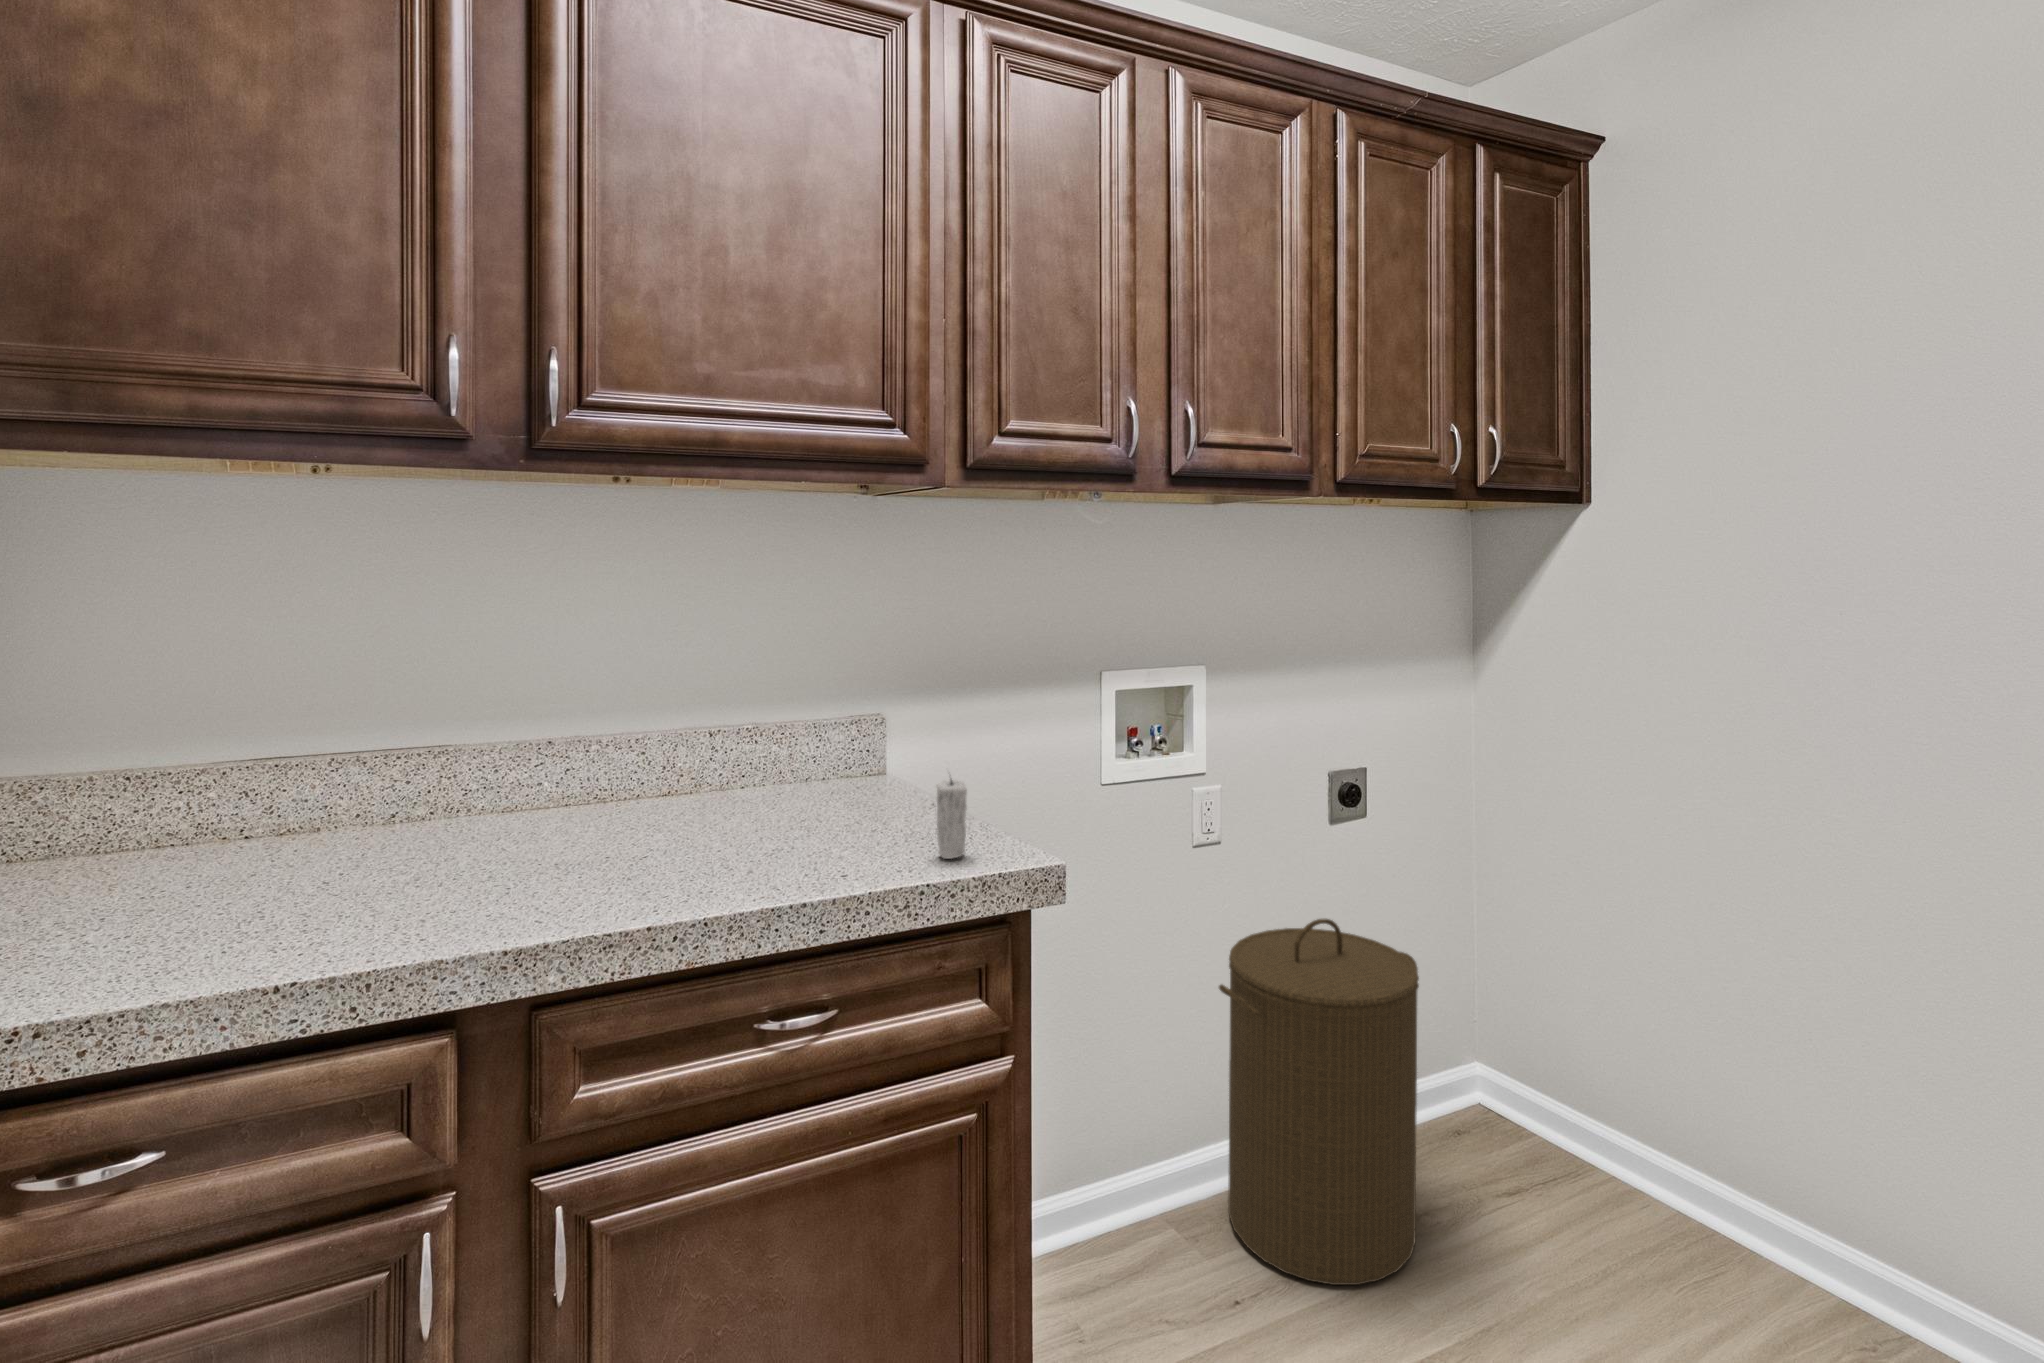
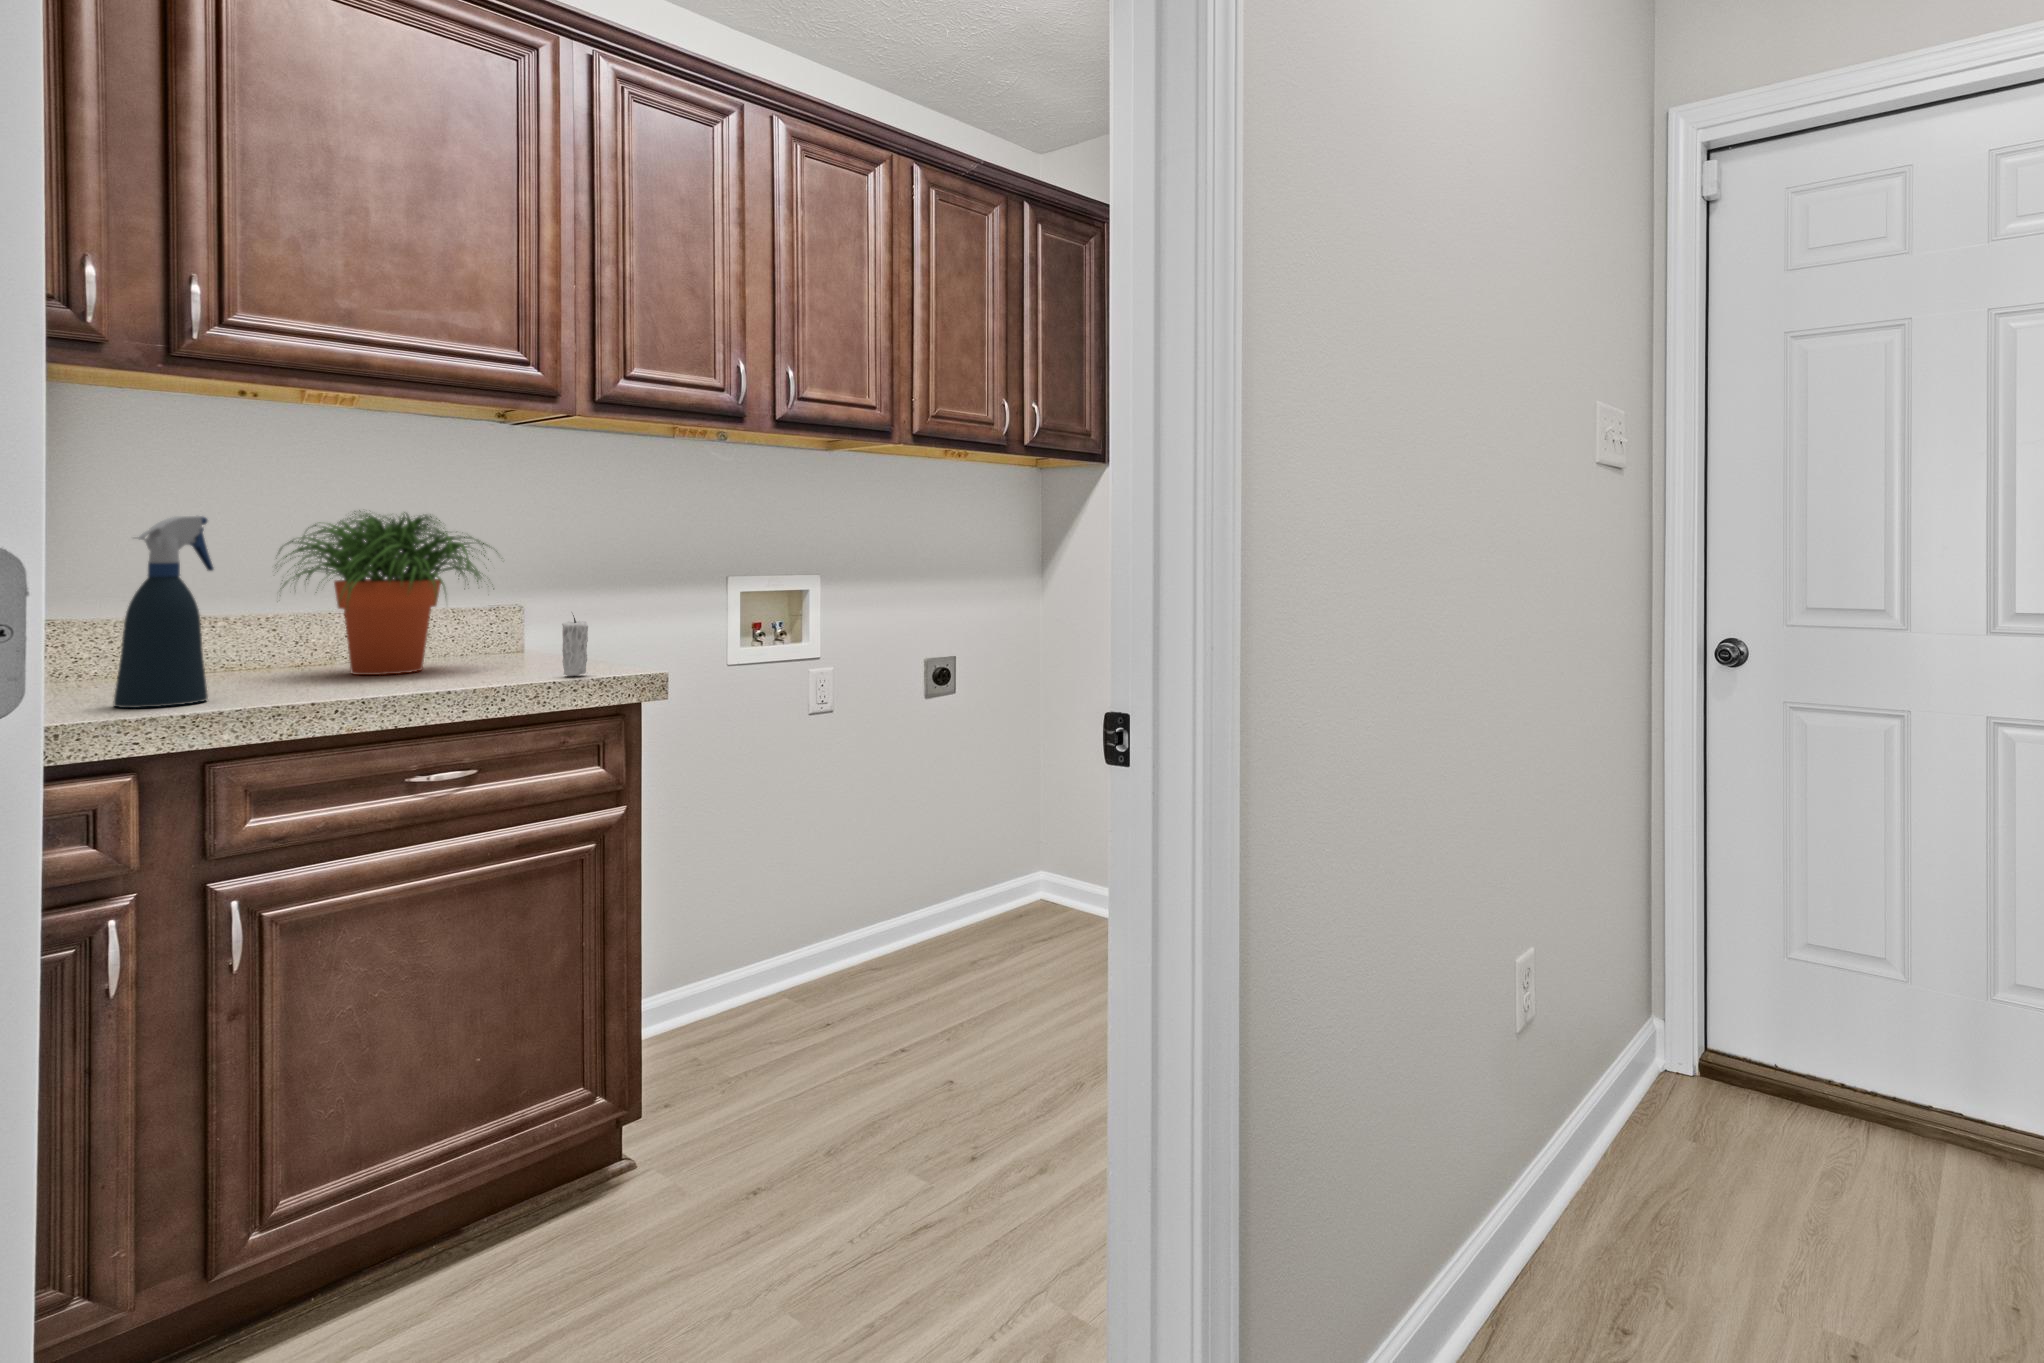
potted plant: none [629,620,870,829] -> present [275,510,497,675]
spray bottle: none [453,654,560,914] -> present [114,516,214,708]
laundry hamper: present [1219,919,1419,1285] -> none [818,756,976,1012]

